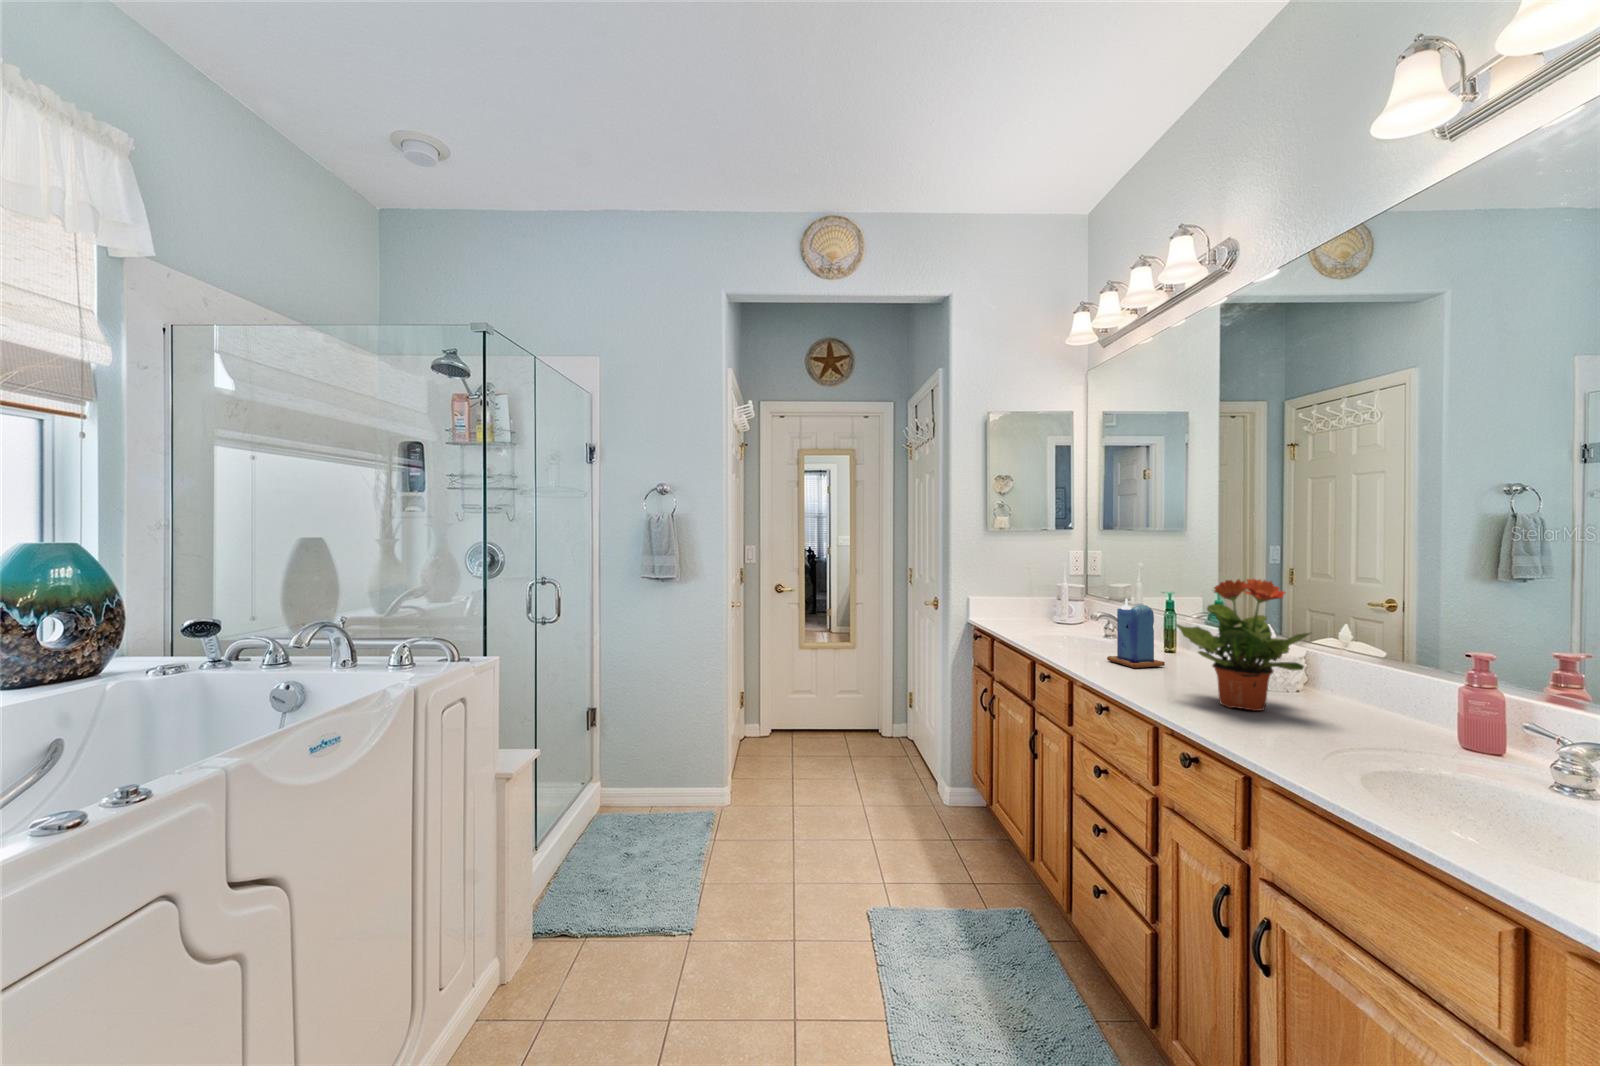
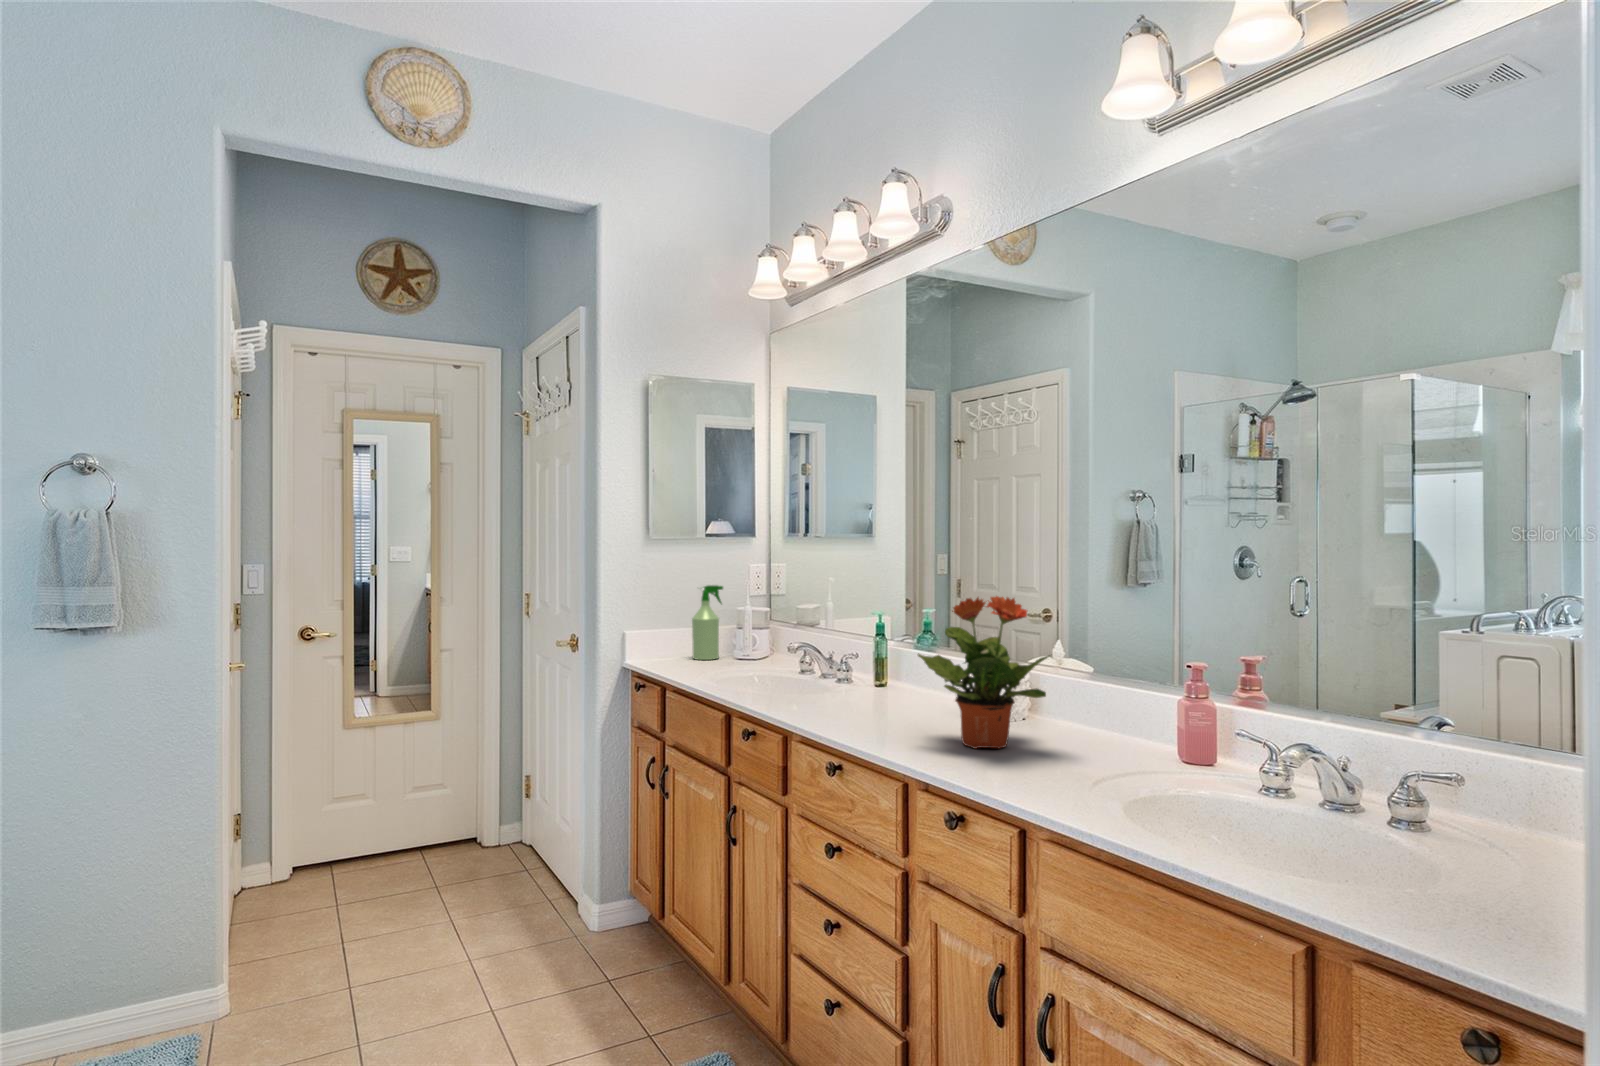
spray bottle: none [1021,566,1046,623] -> present [692,585,723,660]
candle: present [1107,598,1165,668] -> none [821,624,884,710]

